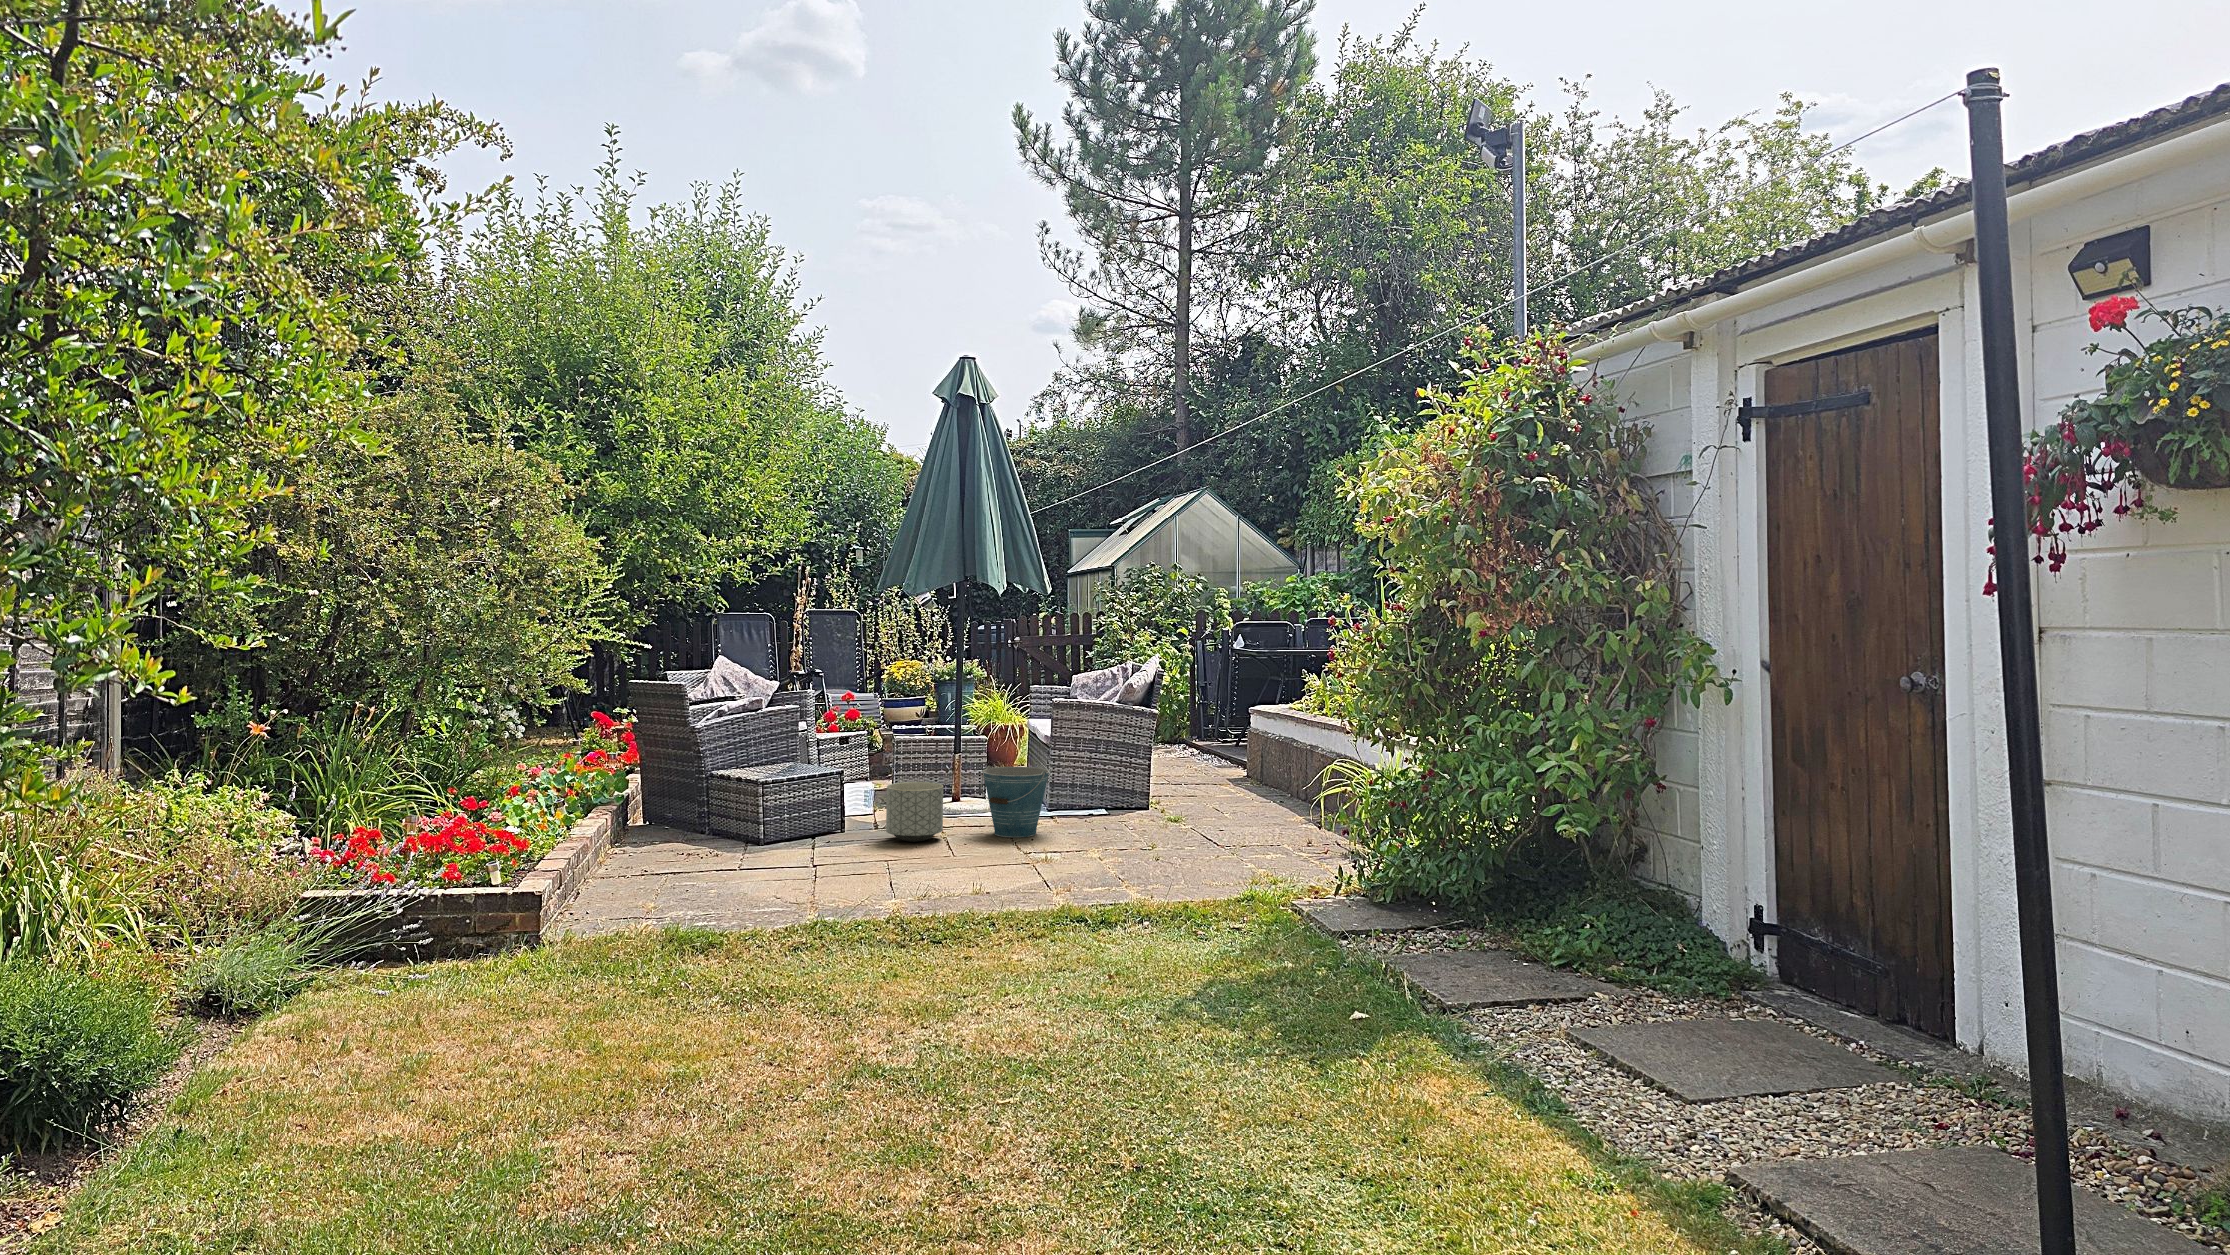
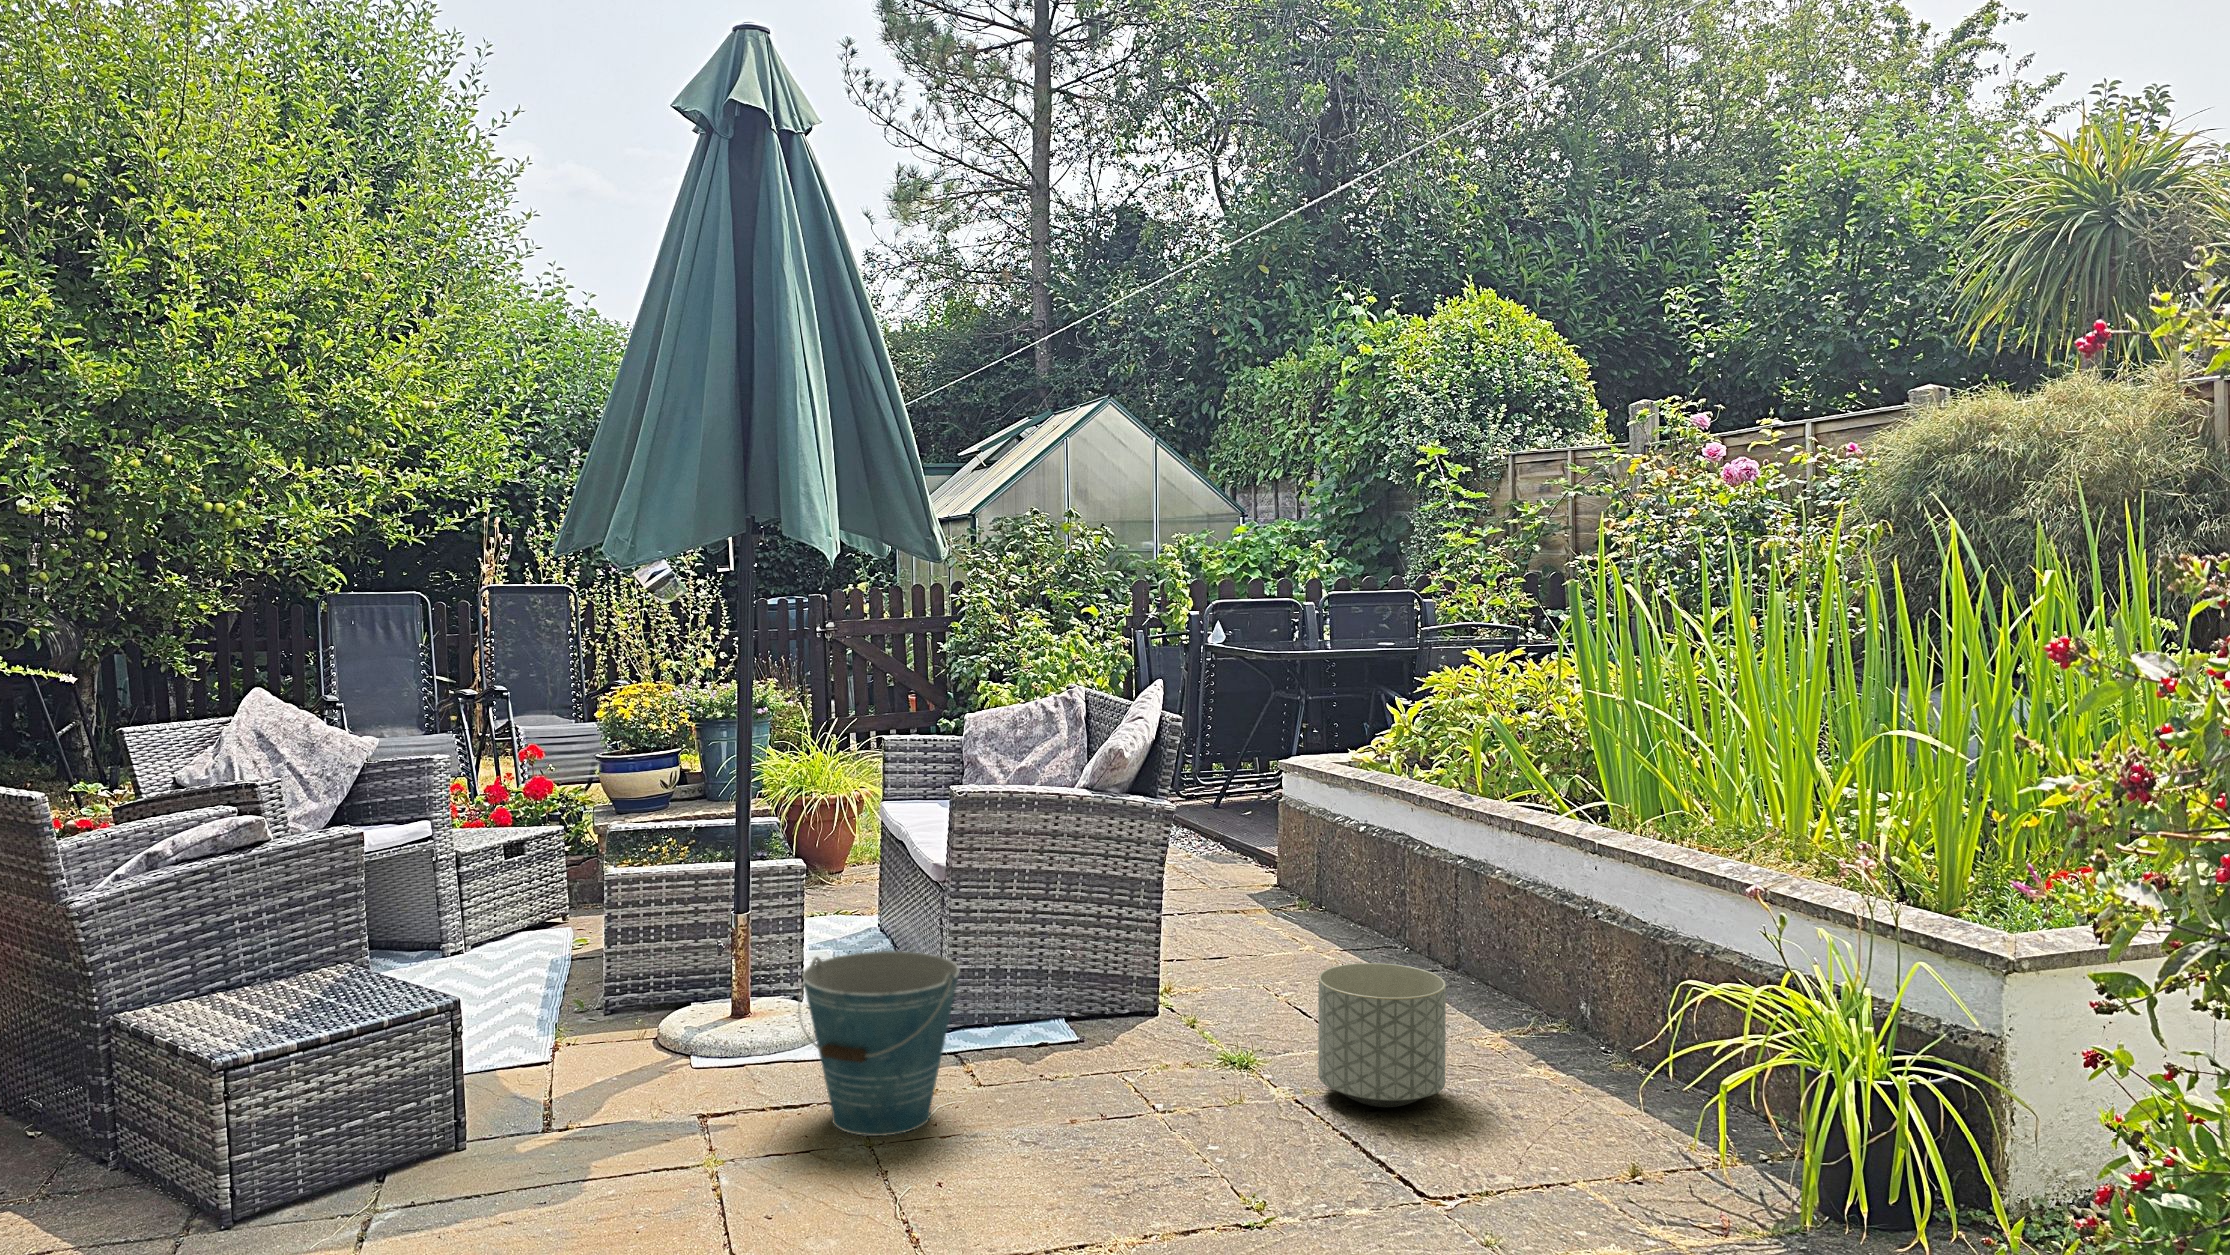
planter: present [886,782,943,842] -> present [1318,963,1446,1107]

